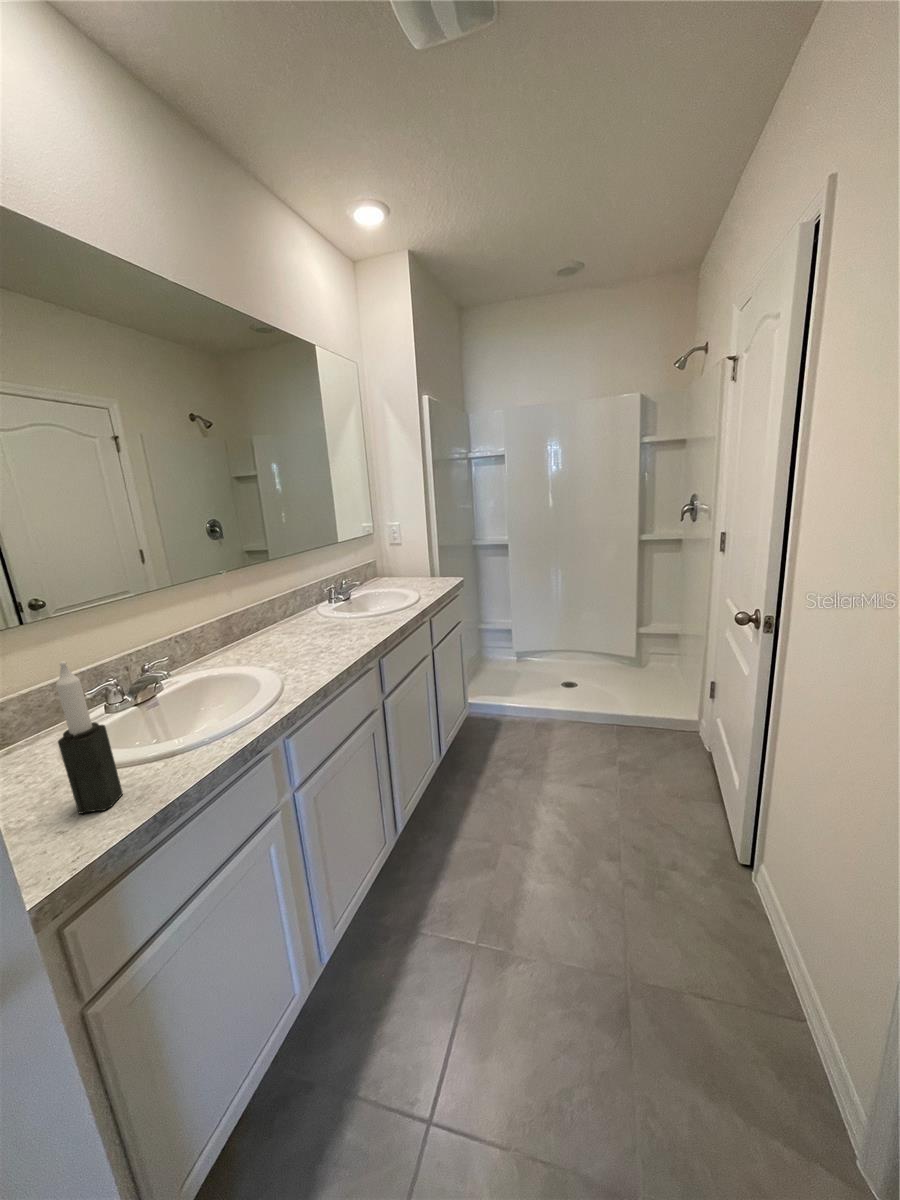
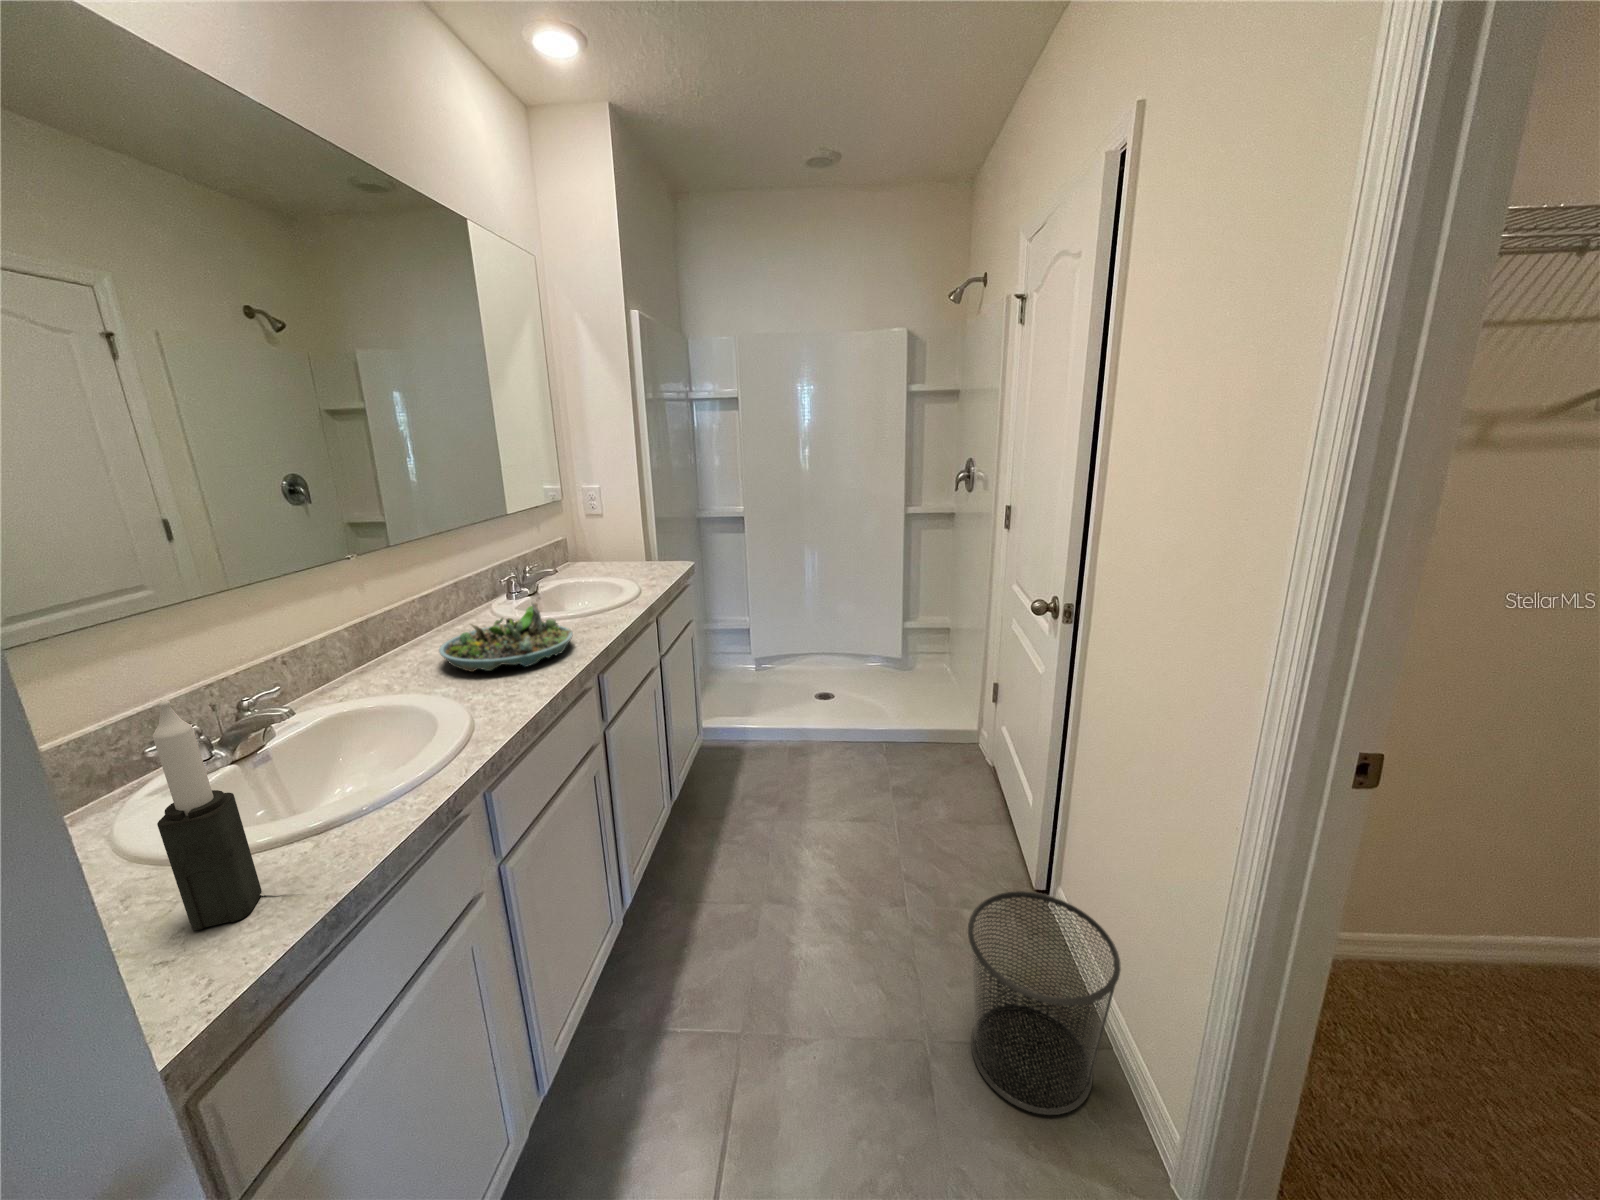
succulent planter: none [272,605,361,653] -> present [439,602,573,672]
waste bin: none [663,865,812,1076] -> present [968,891,1121,1115]

